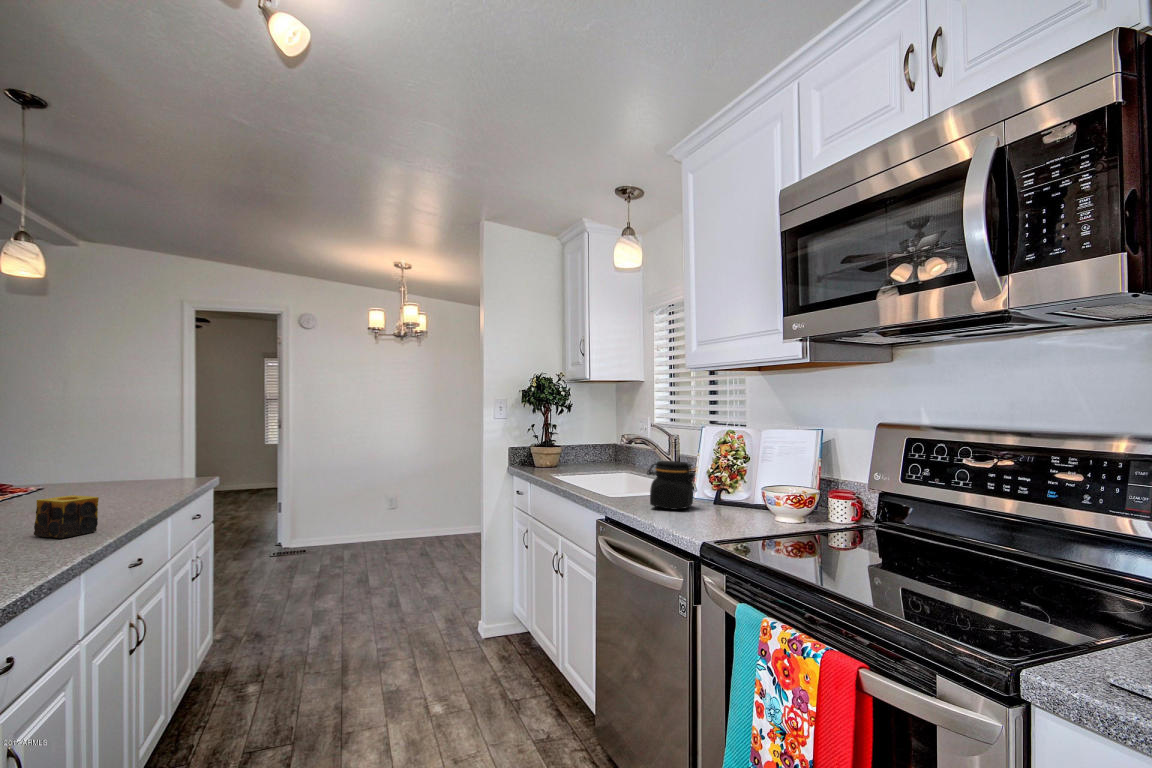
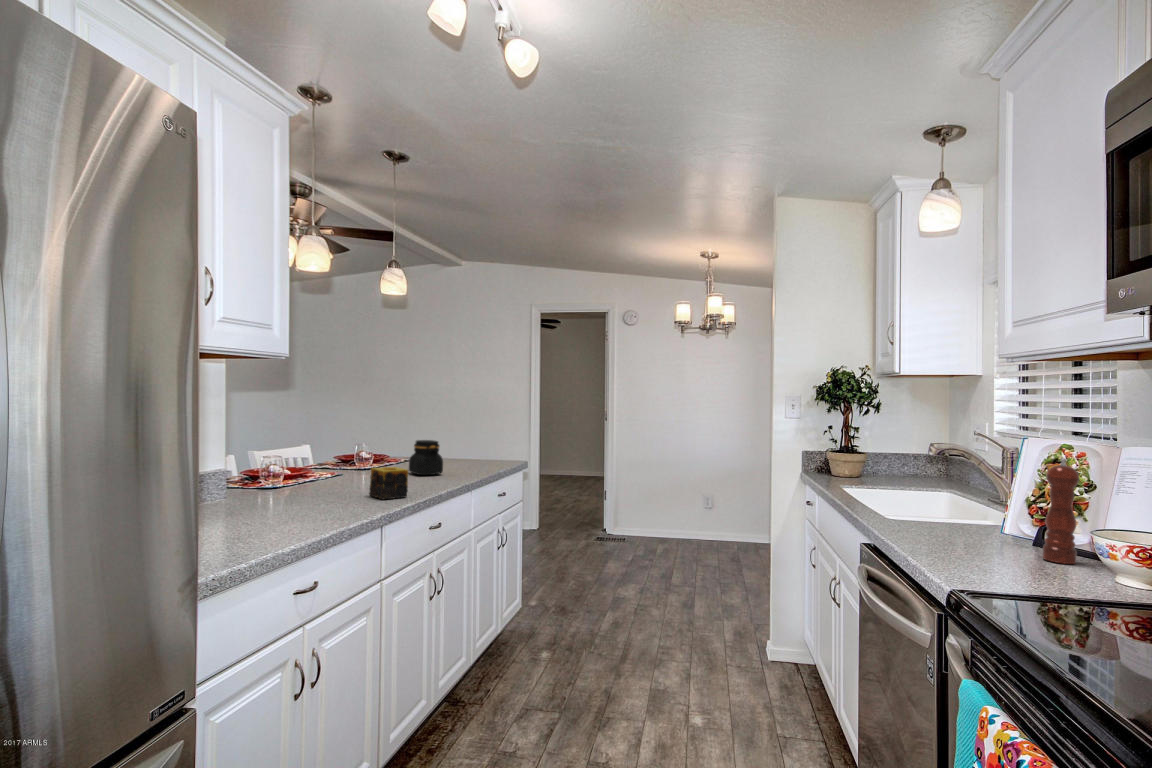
pepper mill: none [728,440,748,514] -> present [1042,458,1079,564]
jar: present [647,461,697,510] -> present [409,440,443,475]

